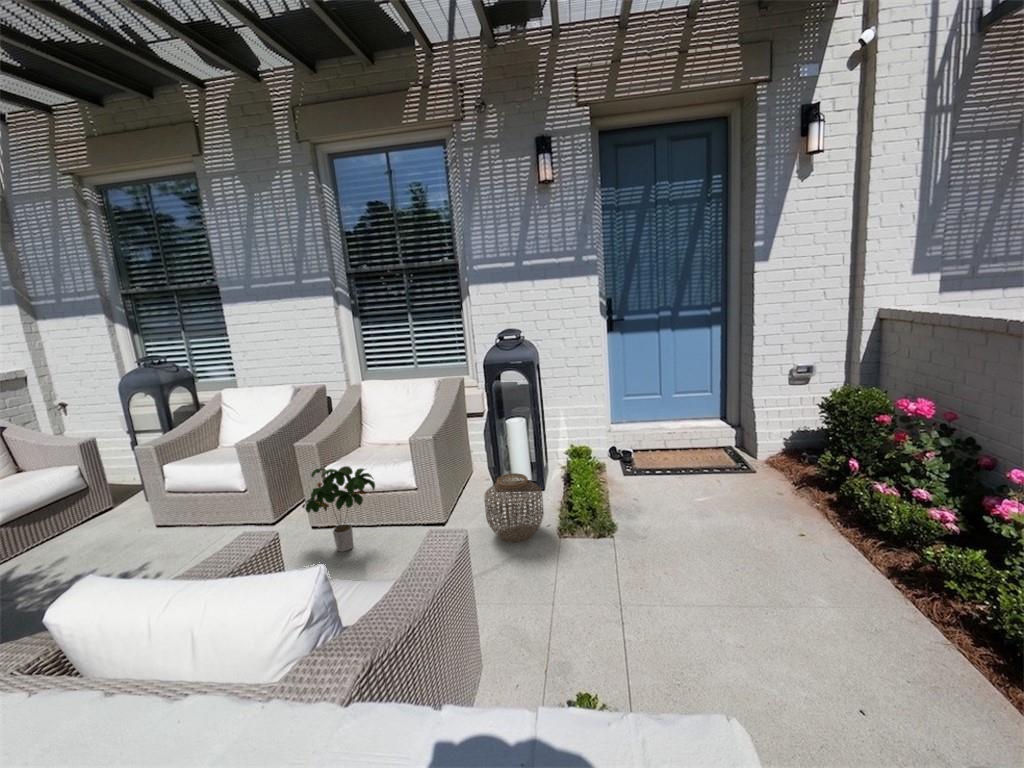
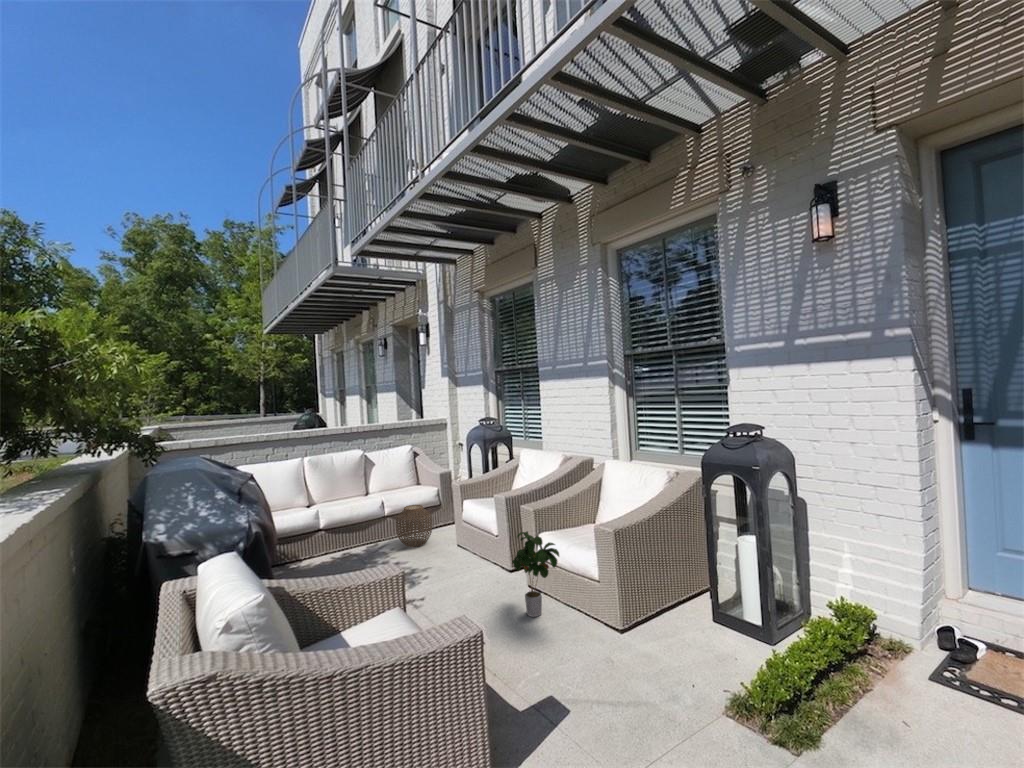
woven basket: present [484,473,543,542] -> present [396,505,432,547]

